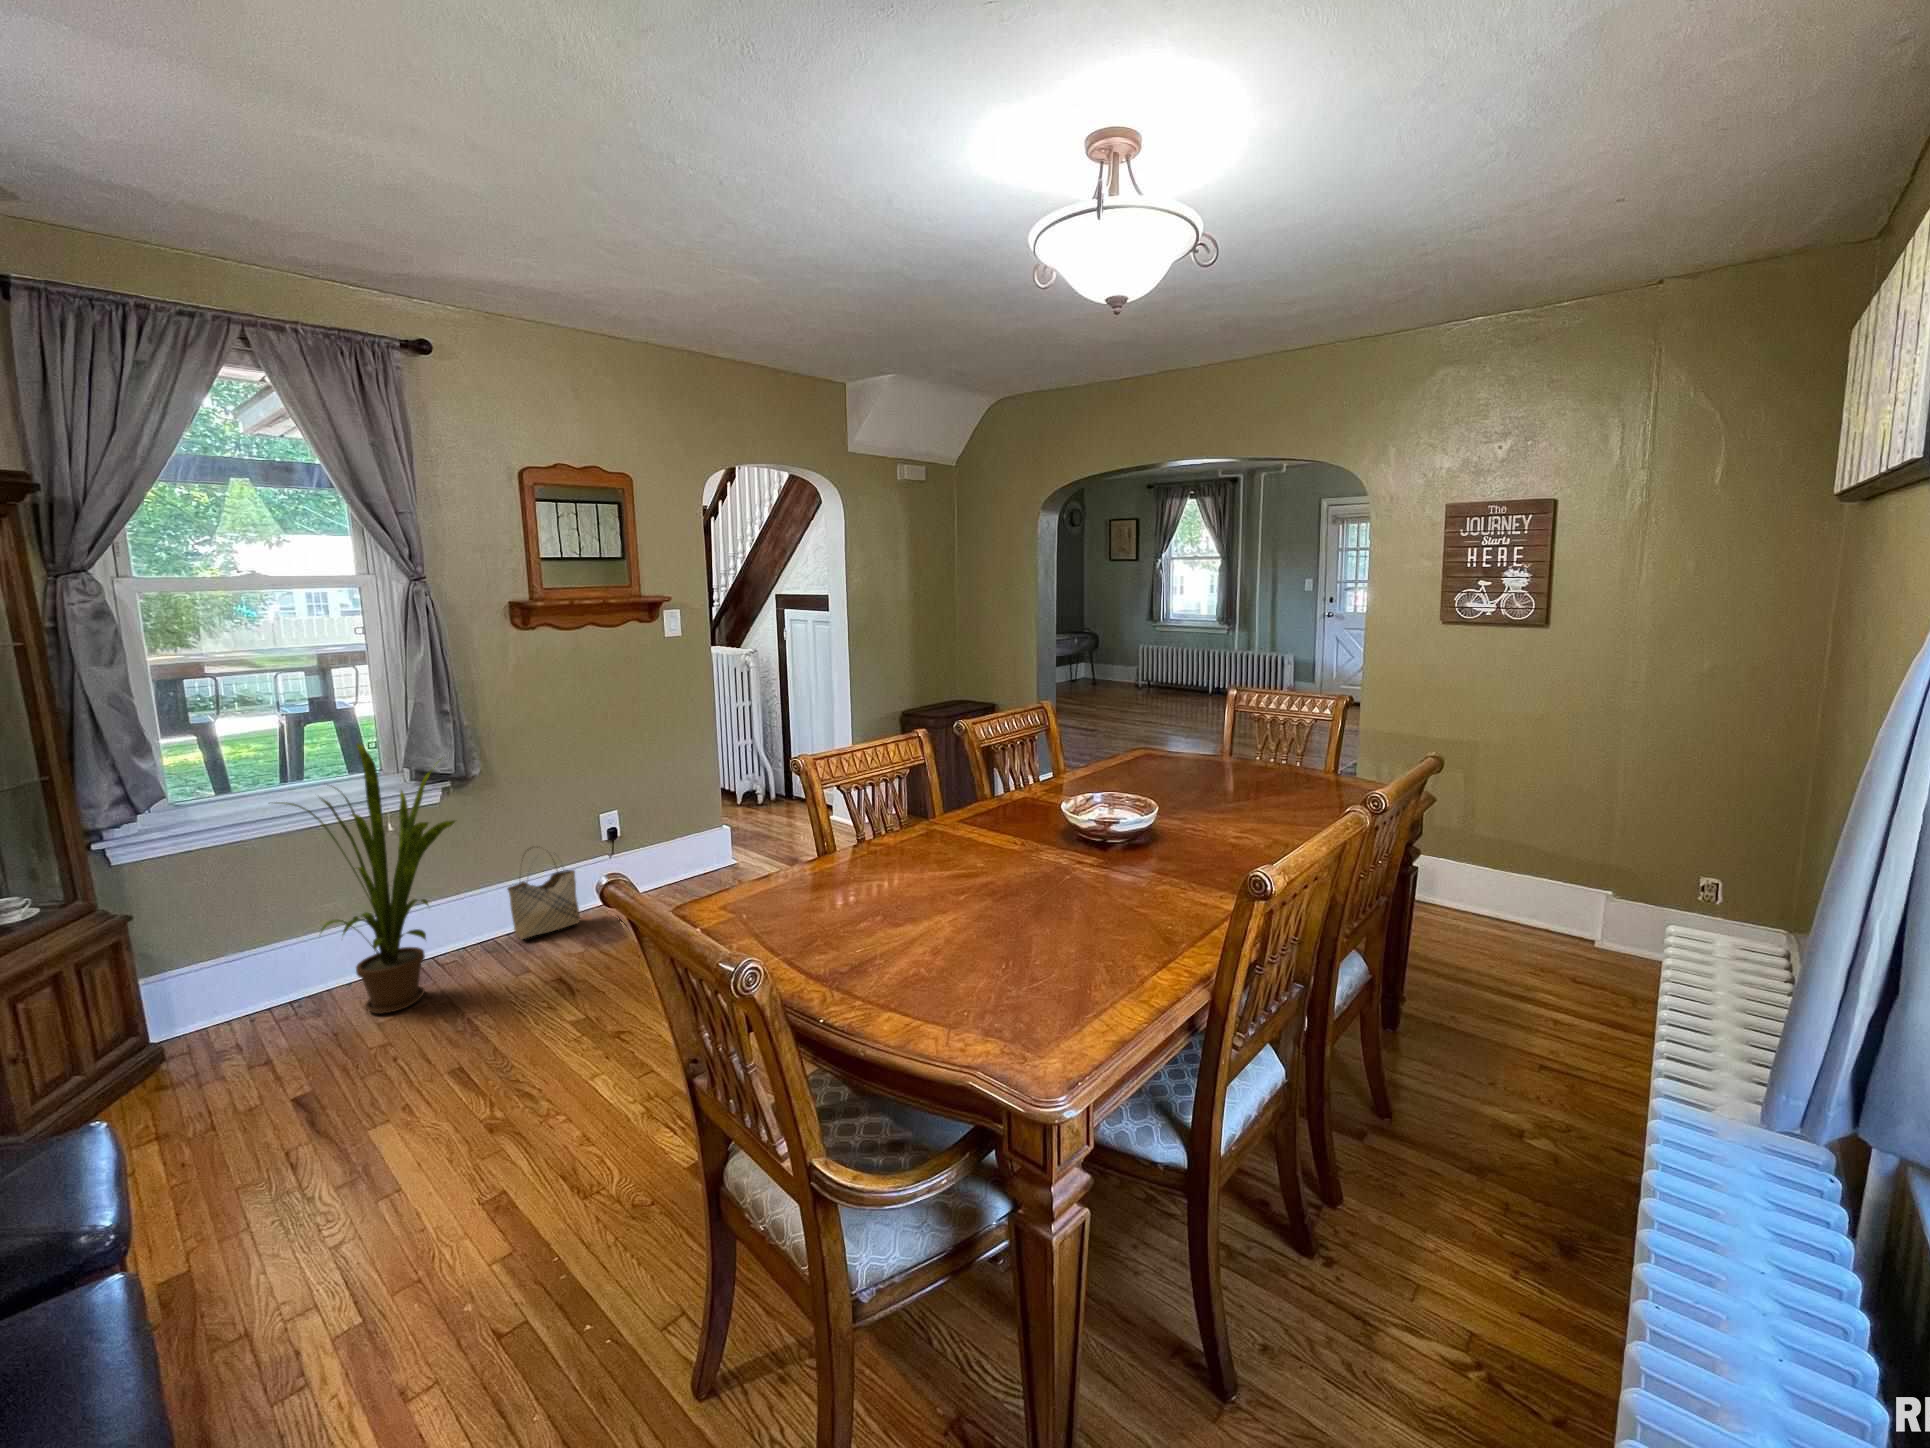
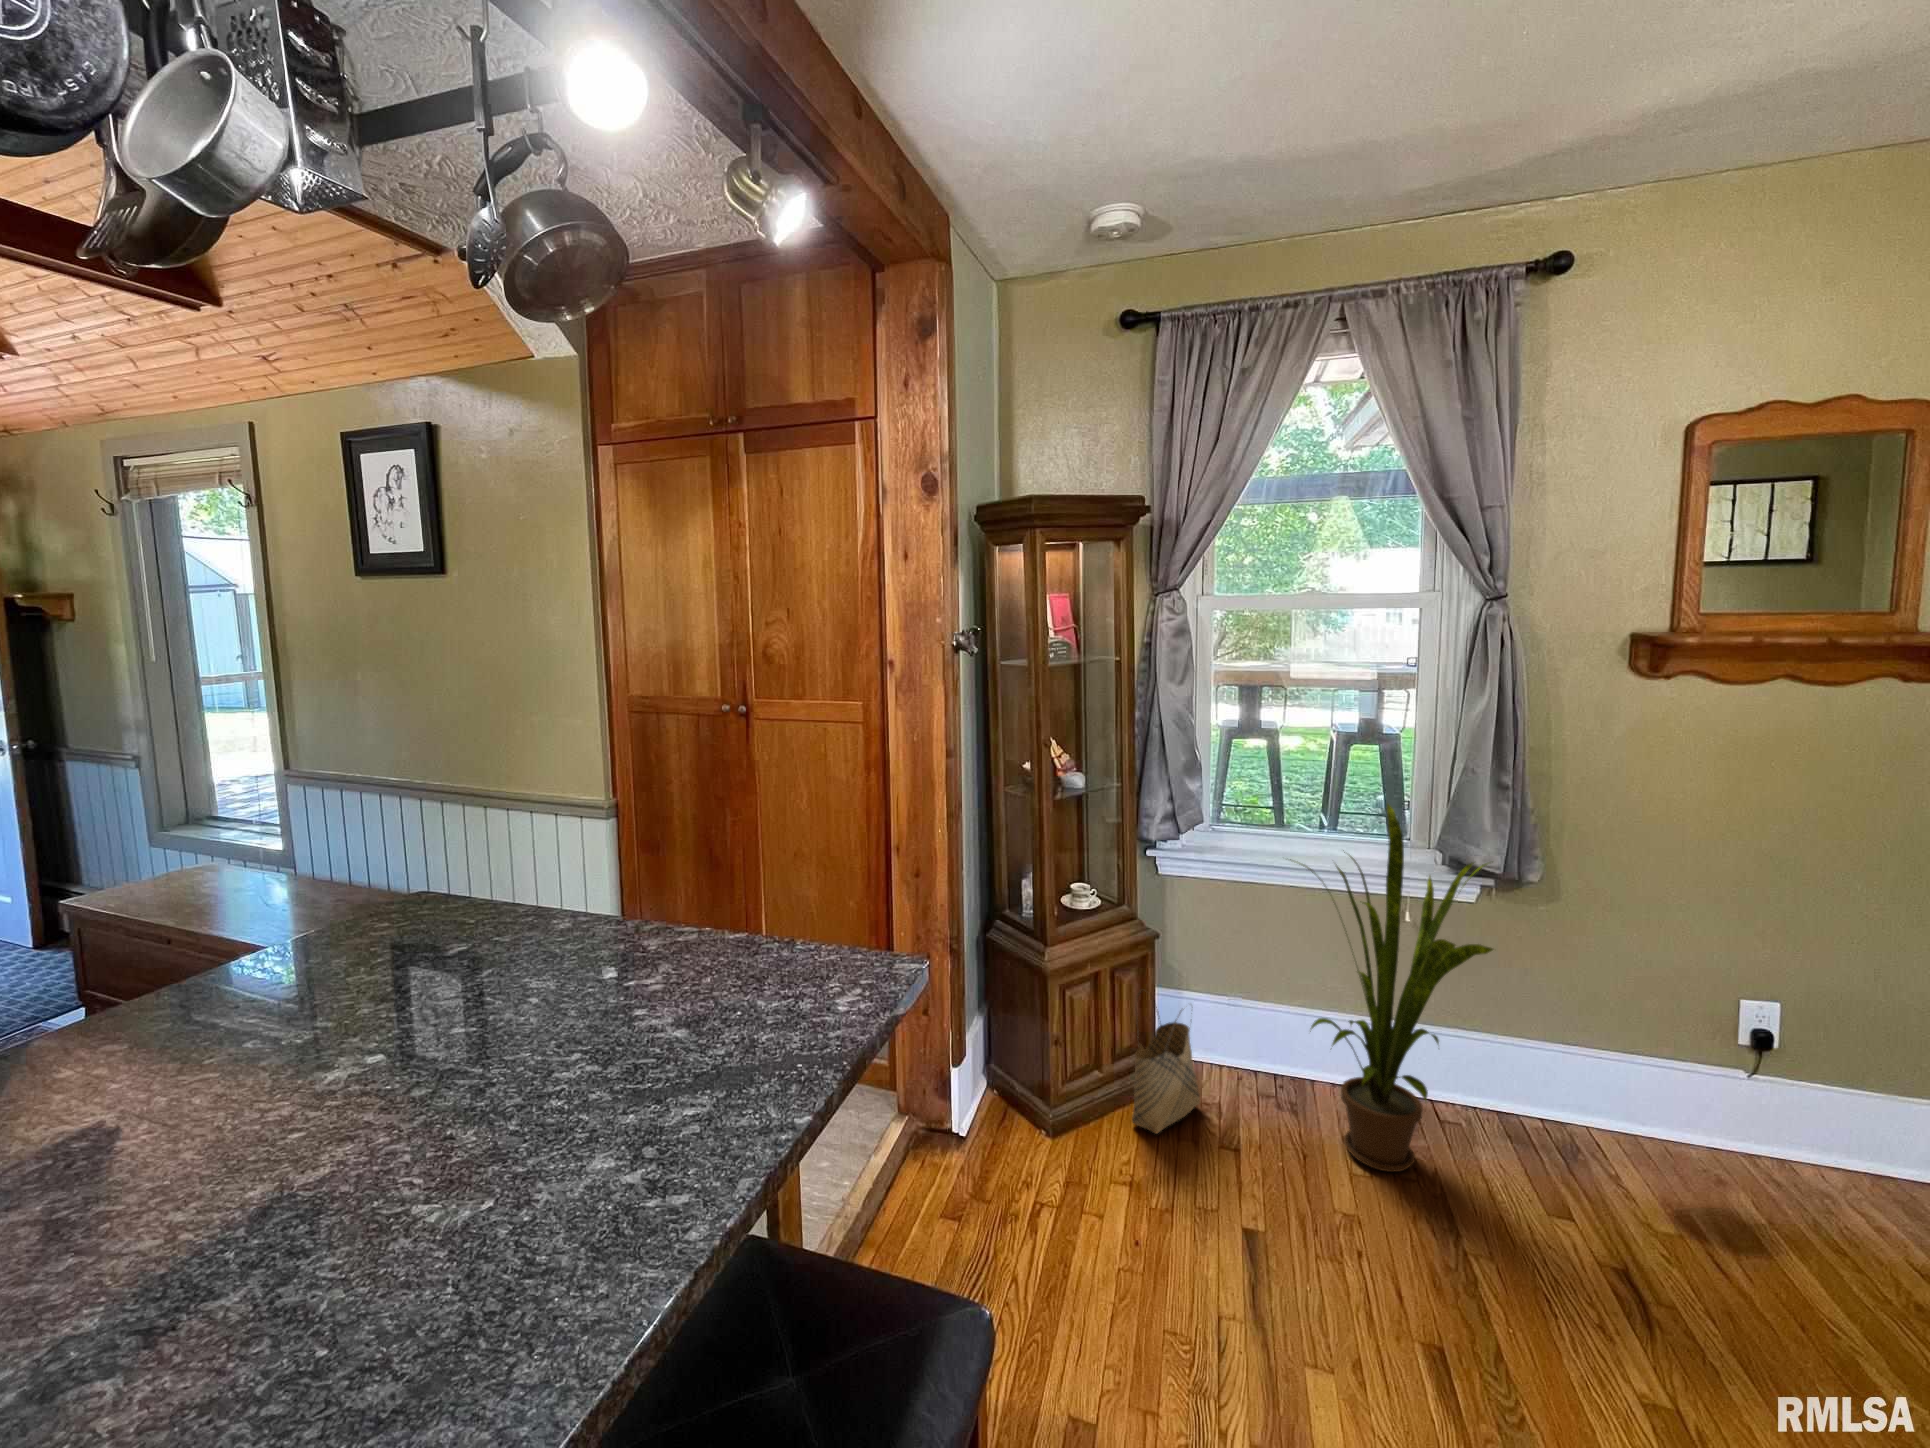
woven basket: present [508,847,580,939] -> present [1132,991,1200,1134]

